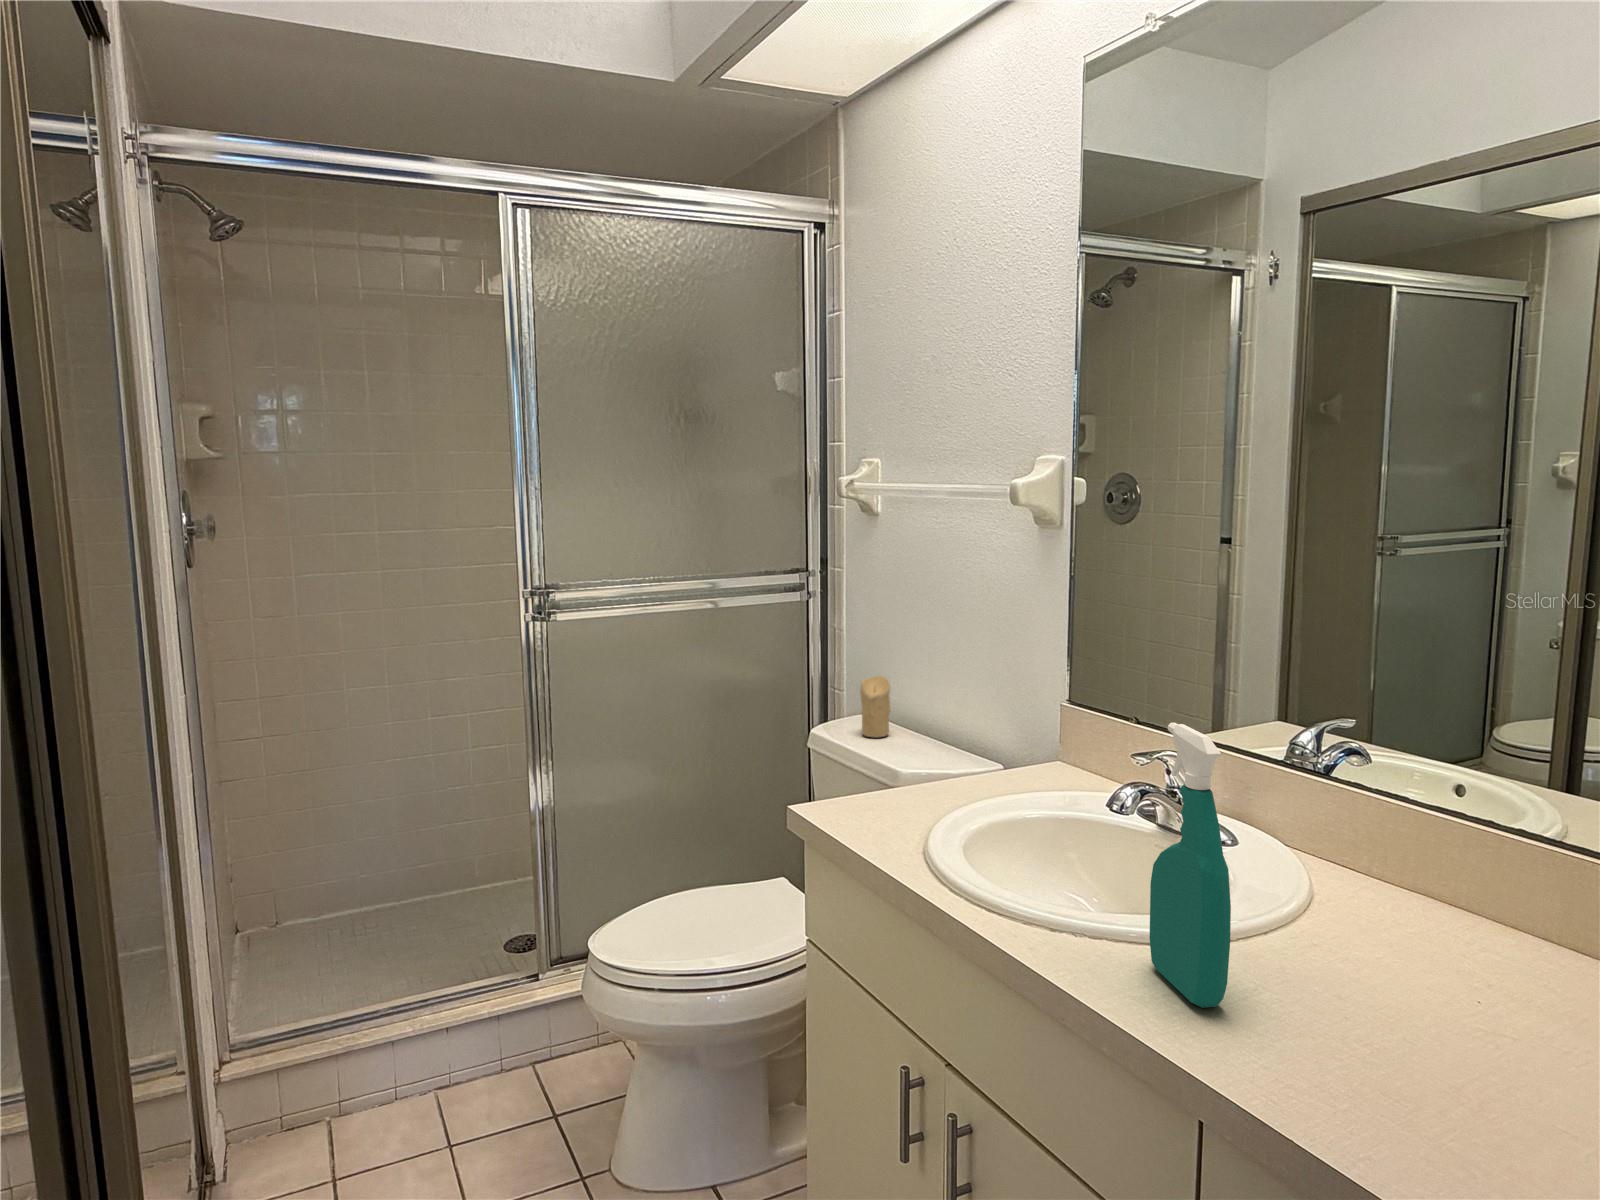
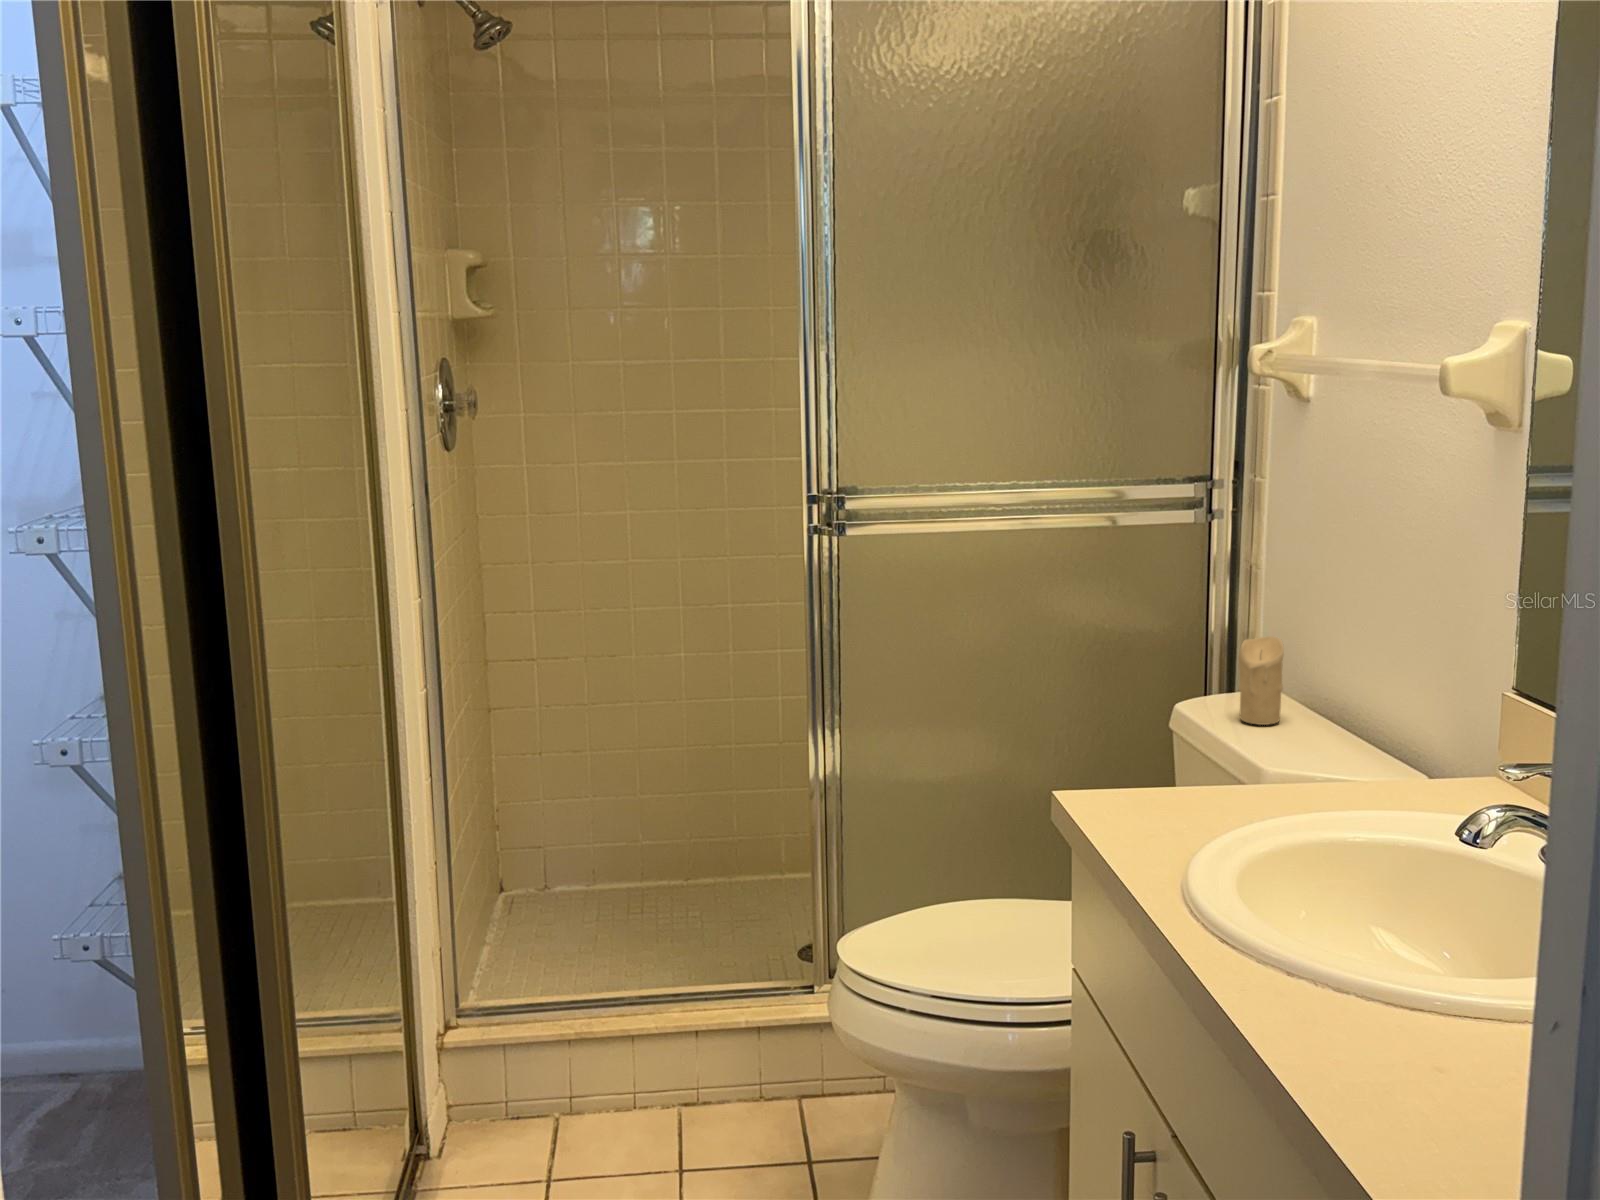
spray bottle: present [1150,723,1231,1008] -> none [1376,726,1447,1114]

